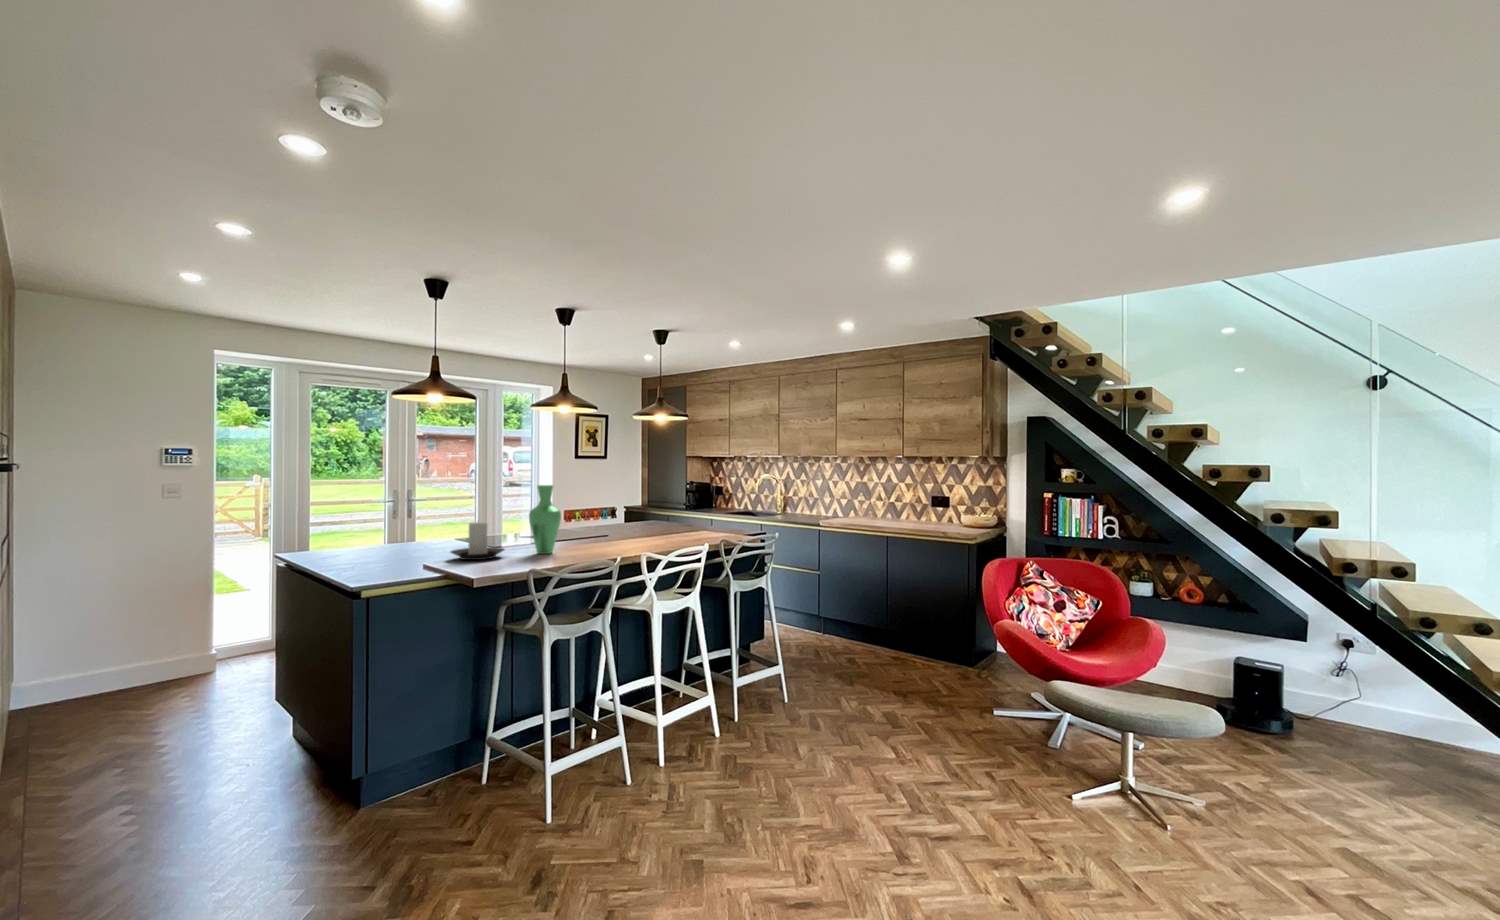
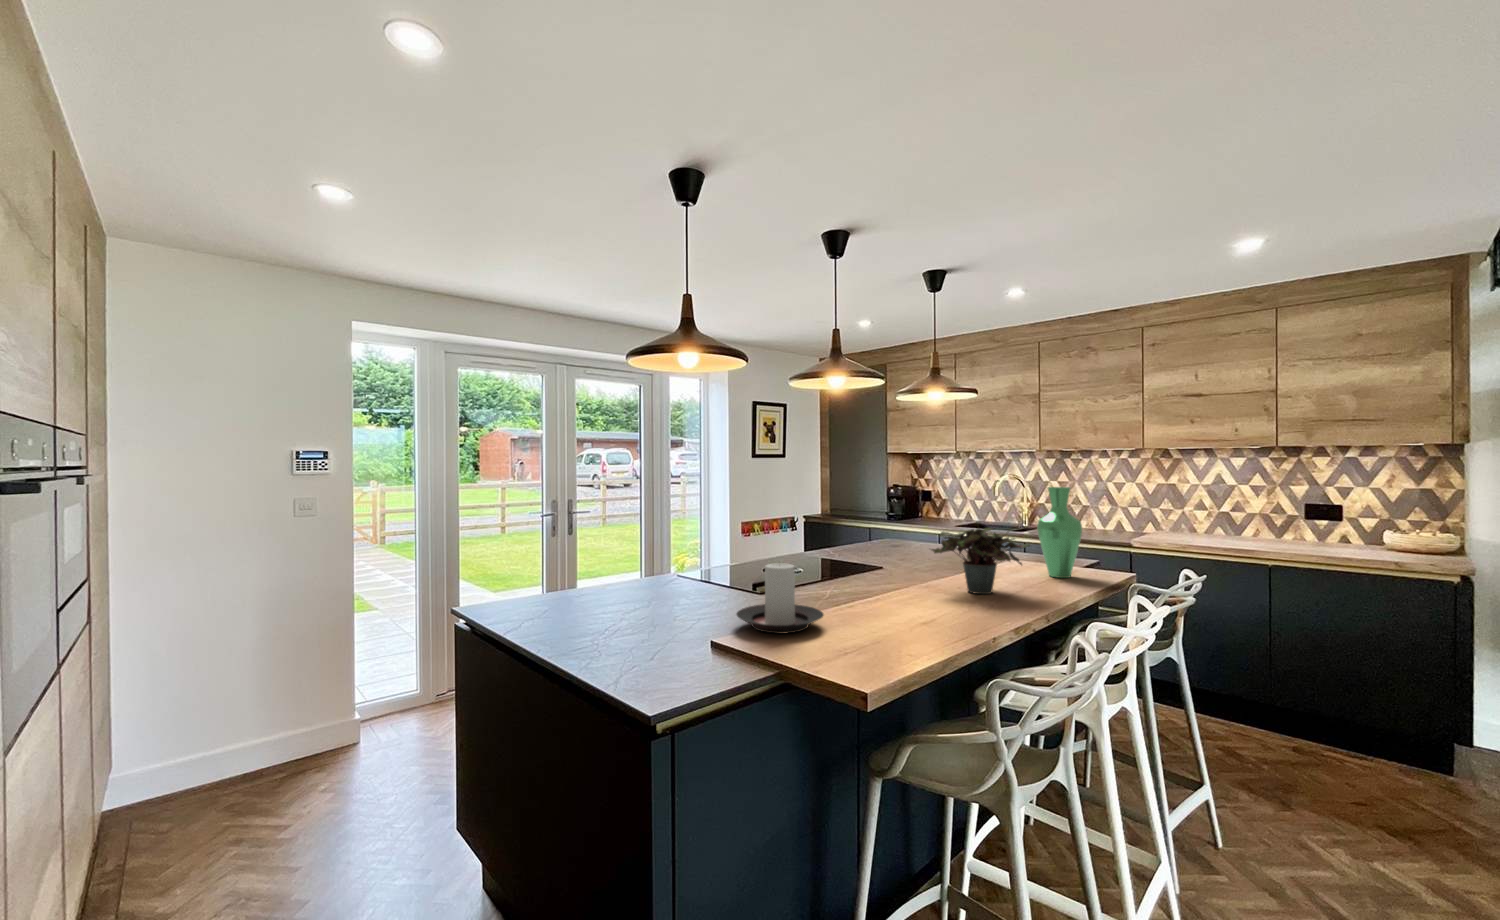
vase: present [529,485,561,554] -> present [1037,487,1082,578]
potted plant: none [602,505,664,545] -> present [932,527,1030,594]

